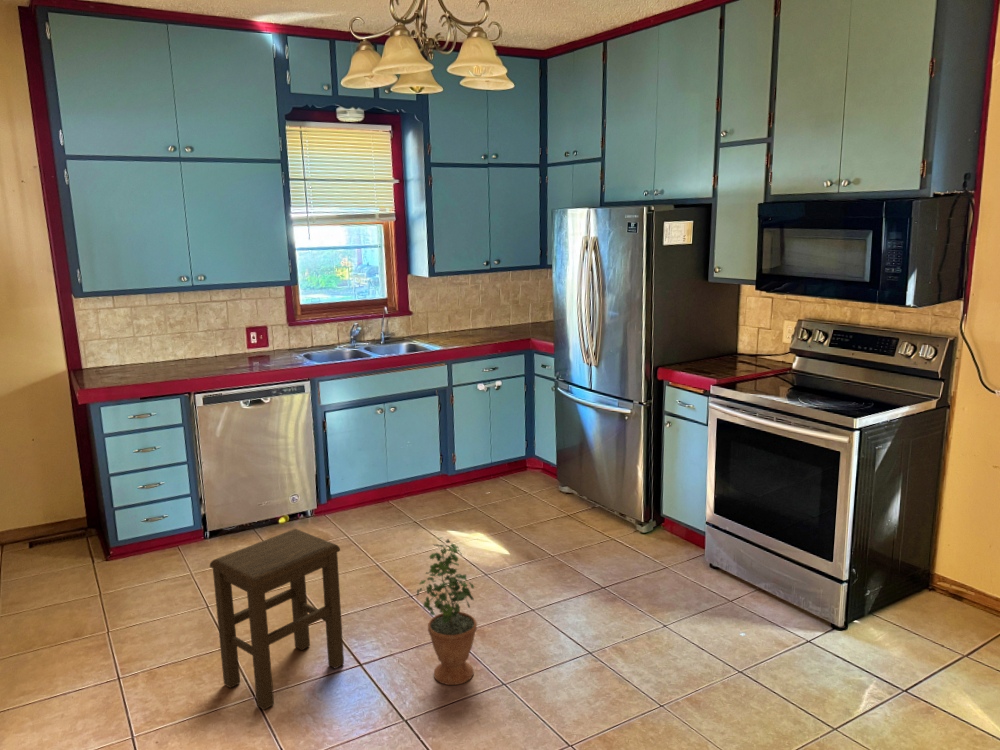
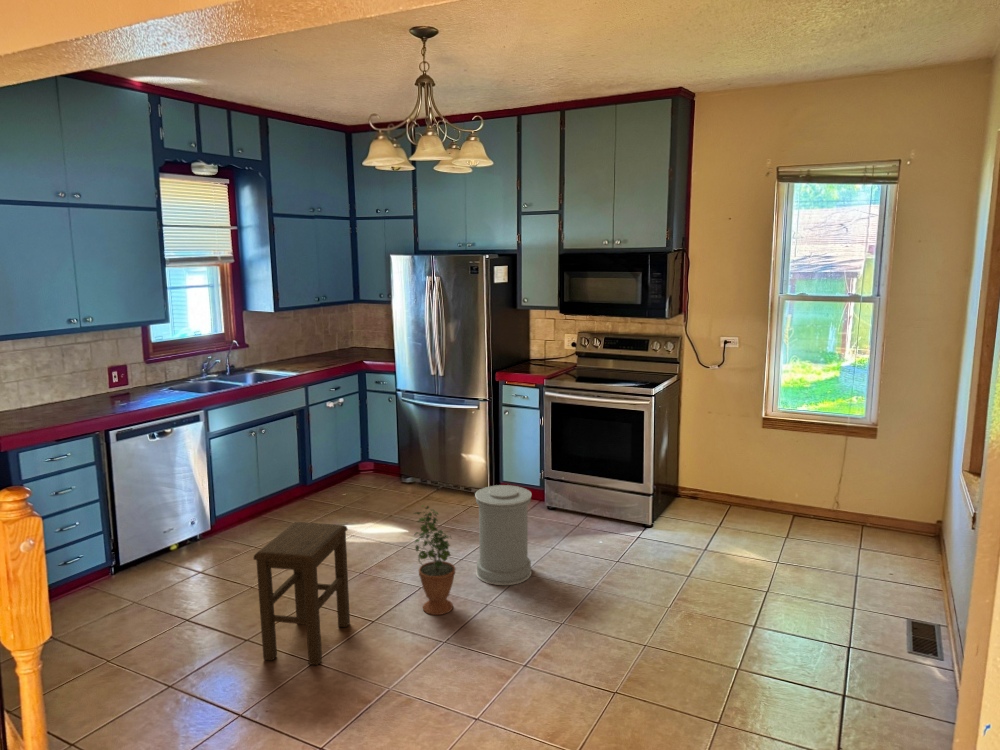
trash can: none [536,525,615,667] -> present [475,485,531,585]

